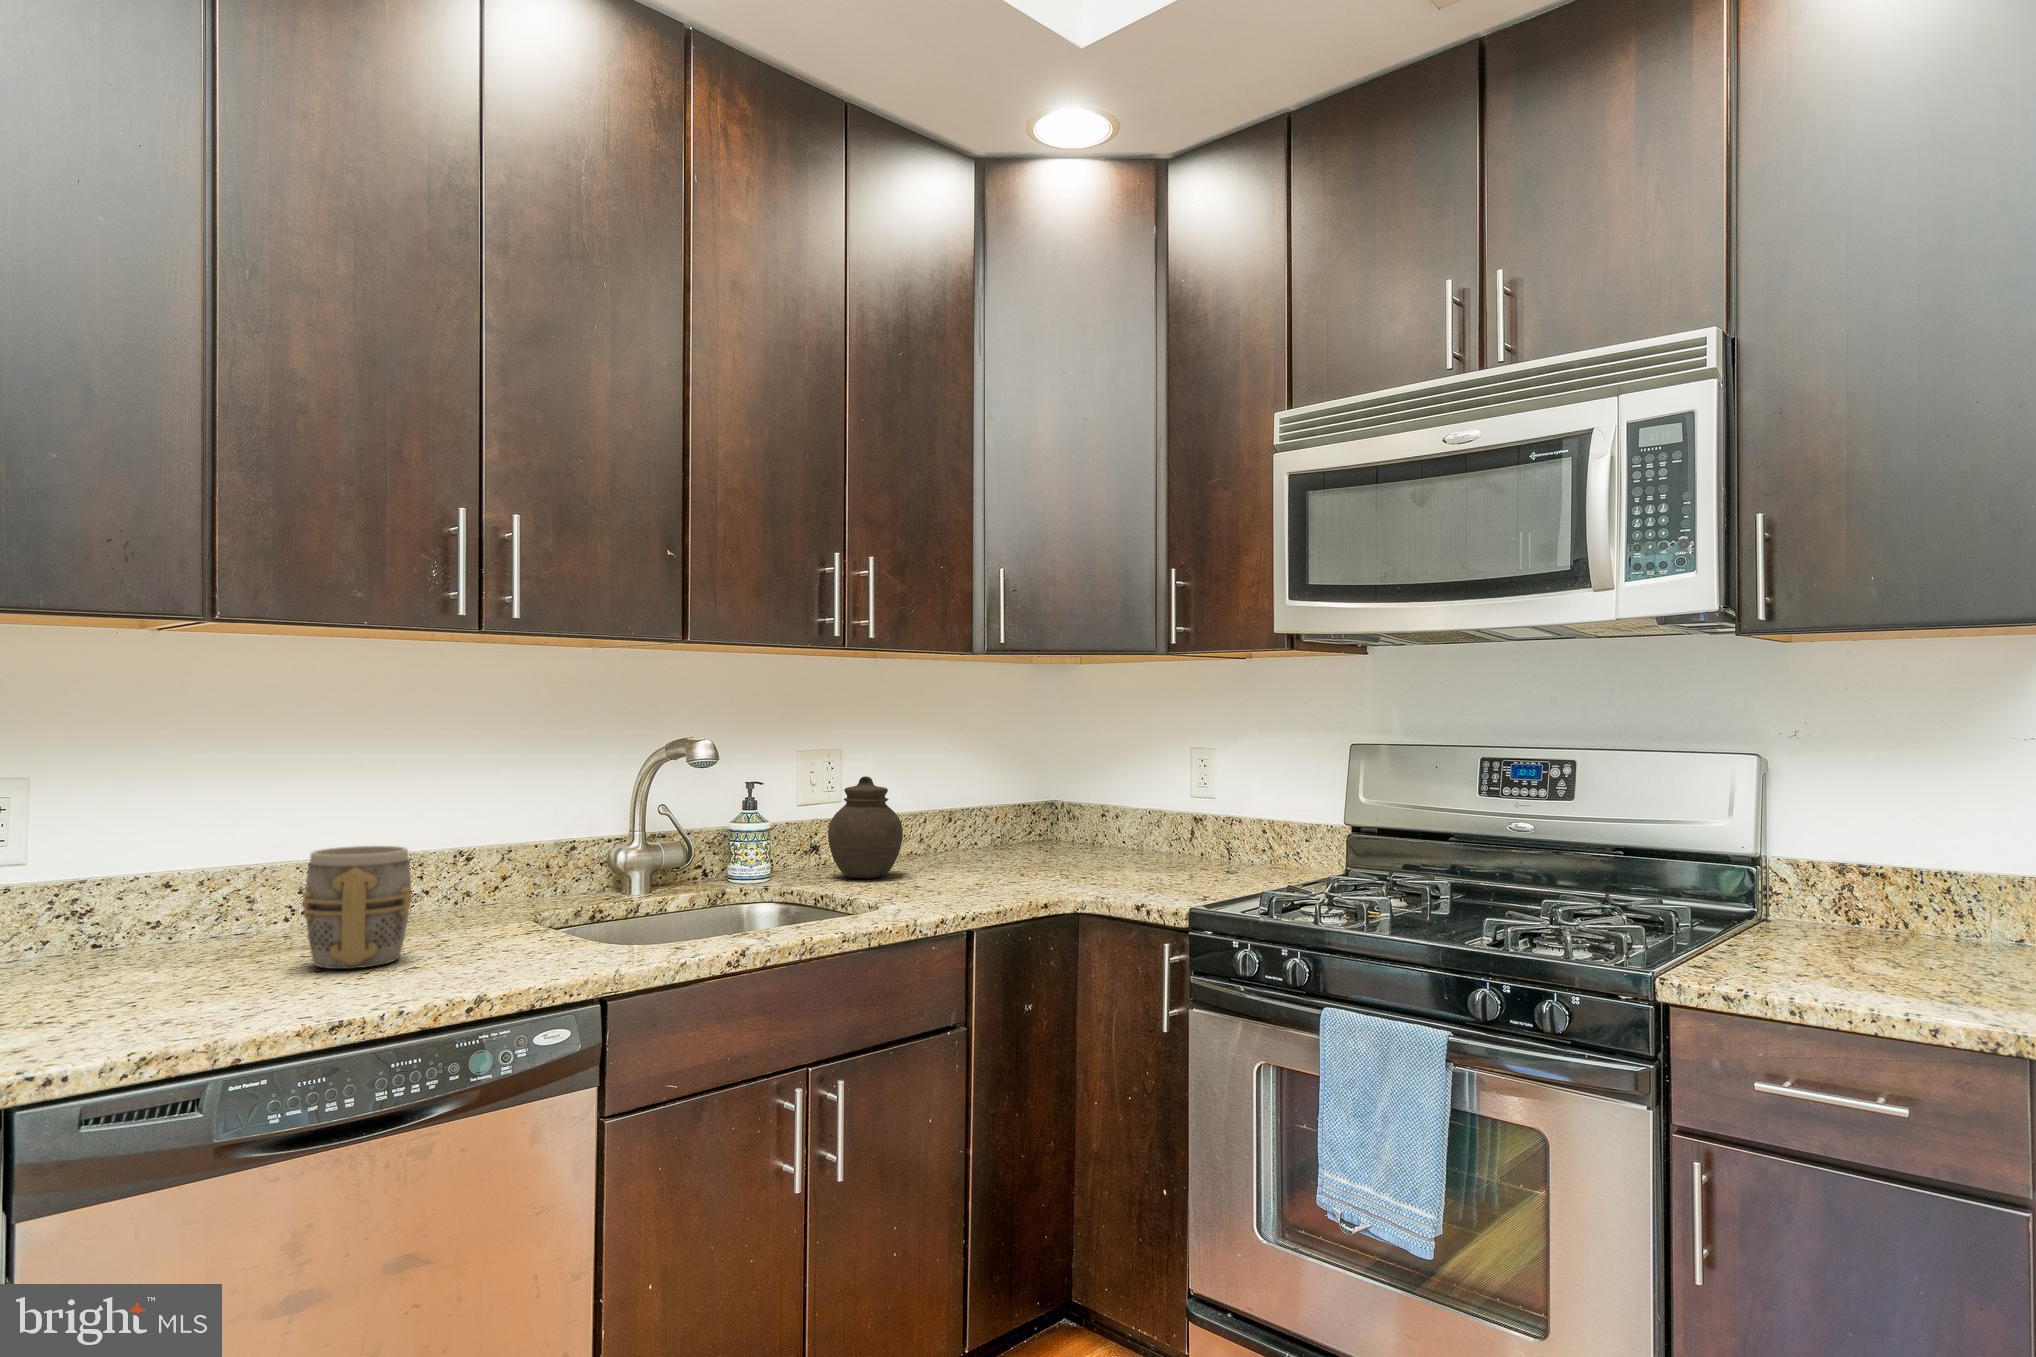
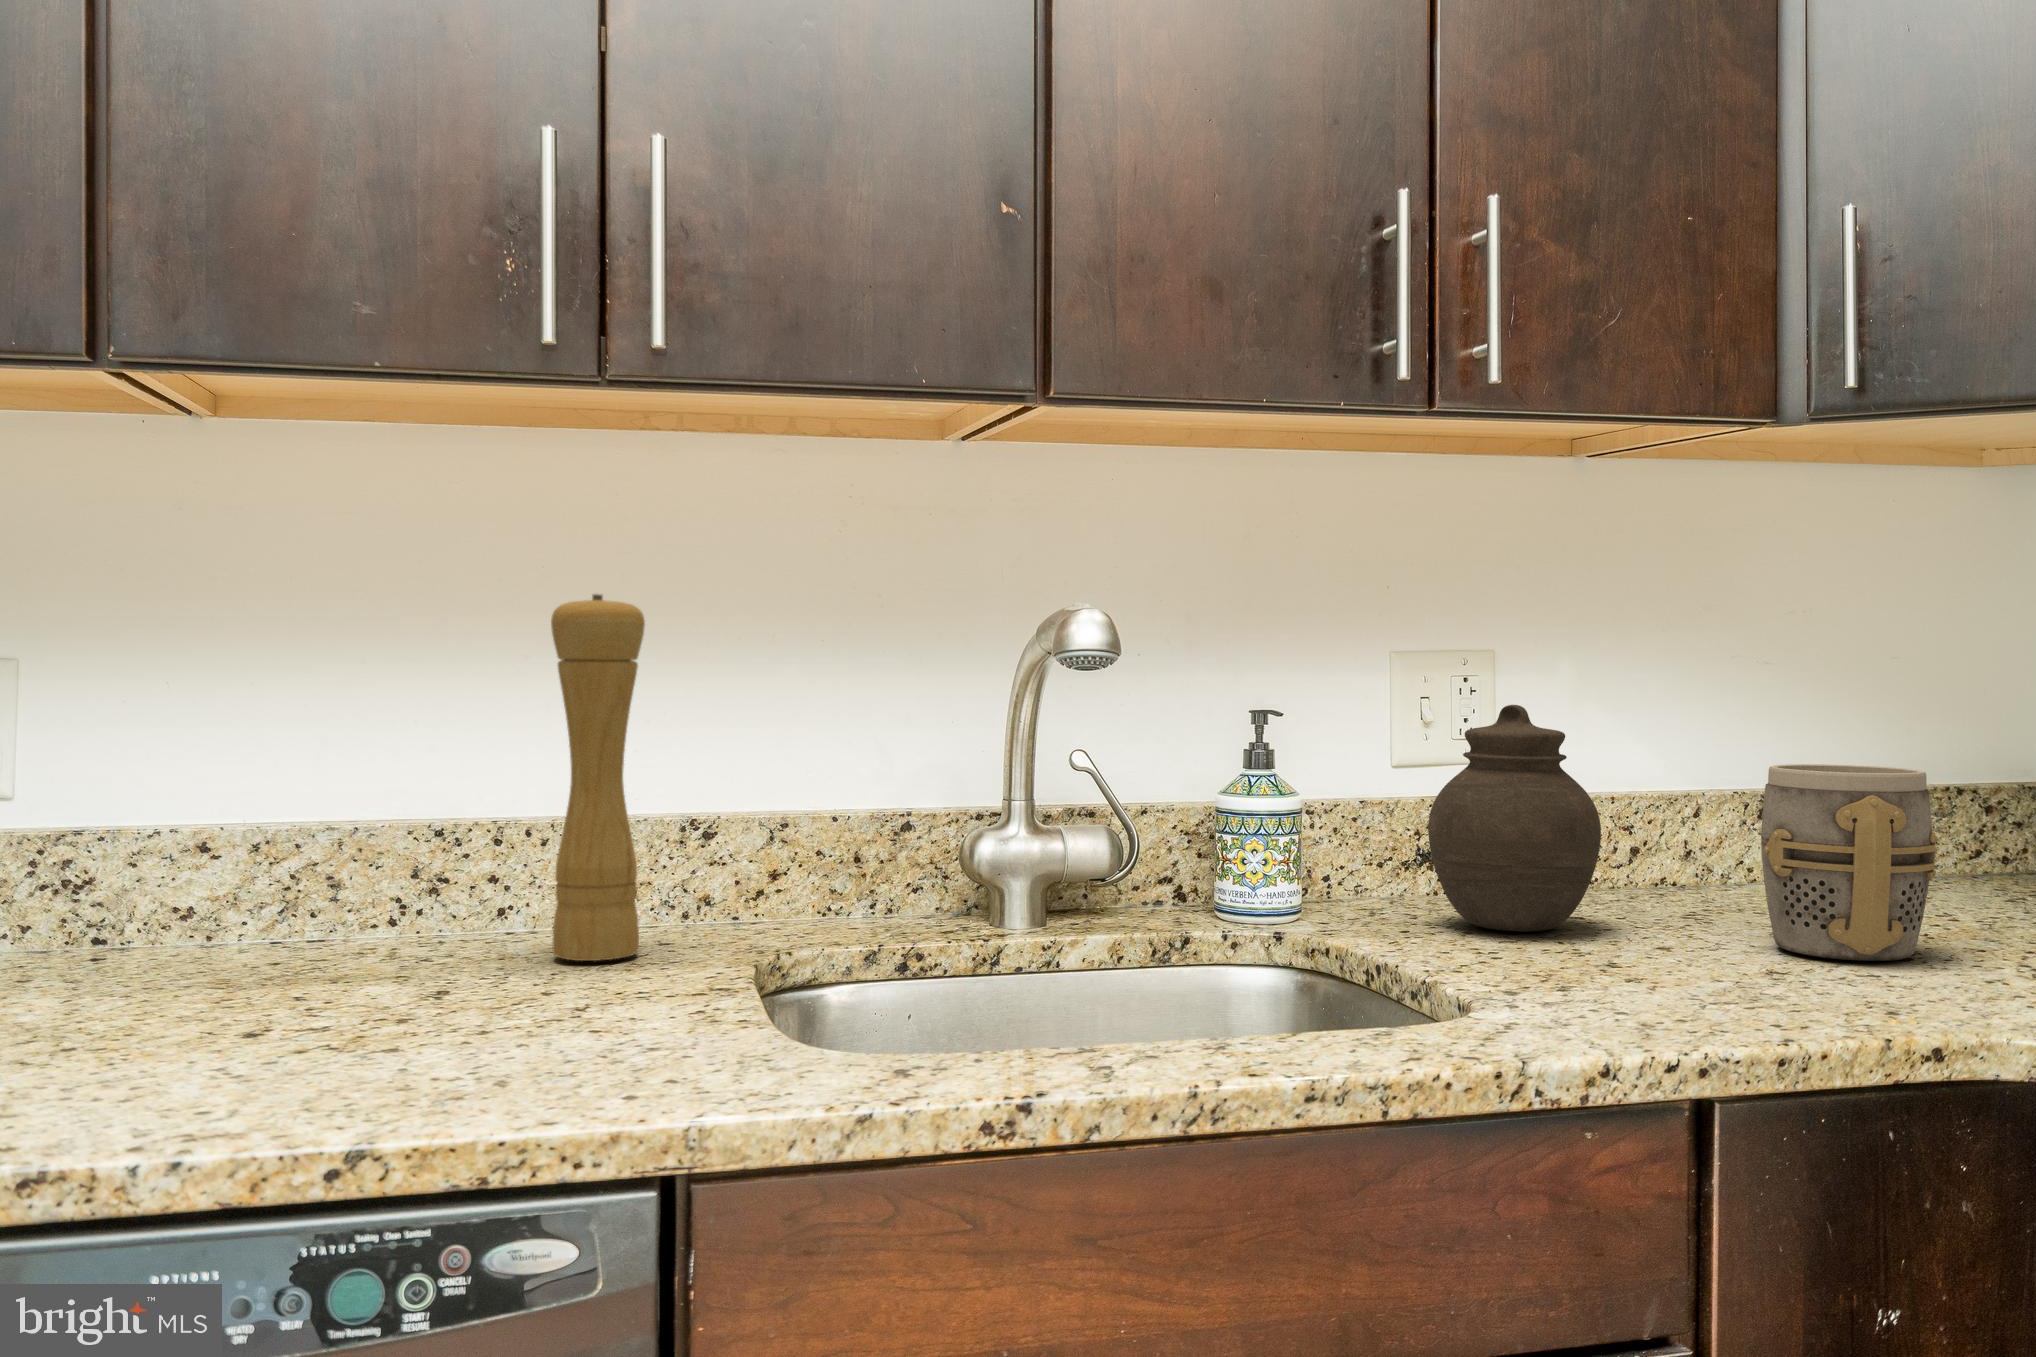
pepper mill: none [408,734,464,928] -> present [551,594,645,961]
mug: present [302,846,412,969] -> present [1761,764,1938,961]

